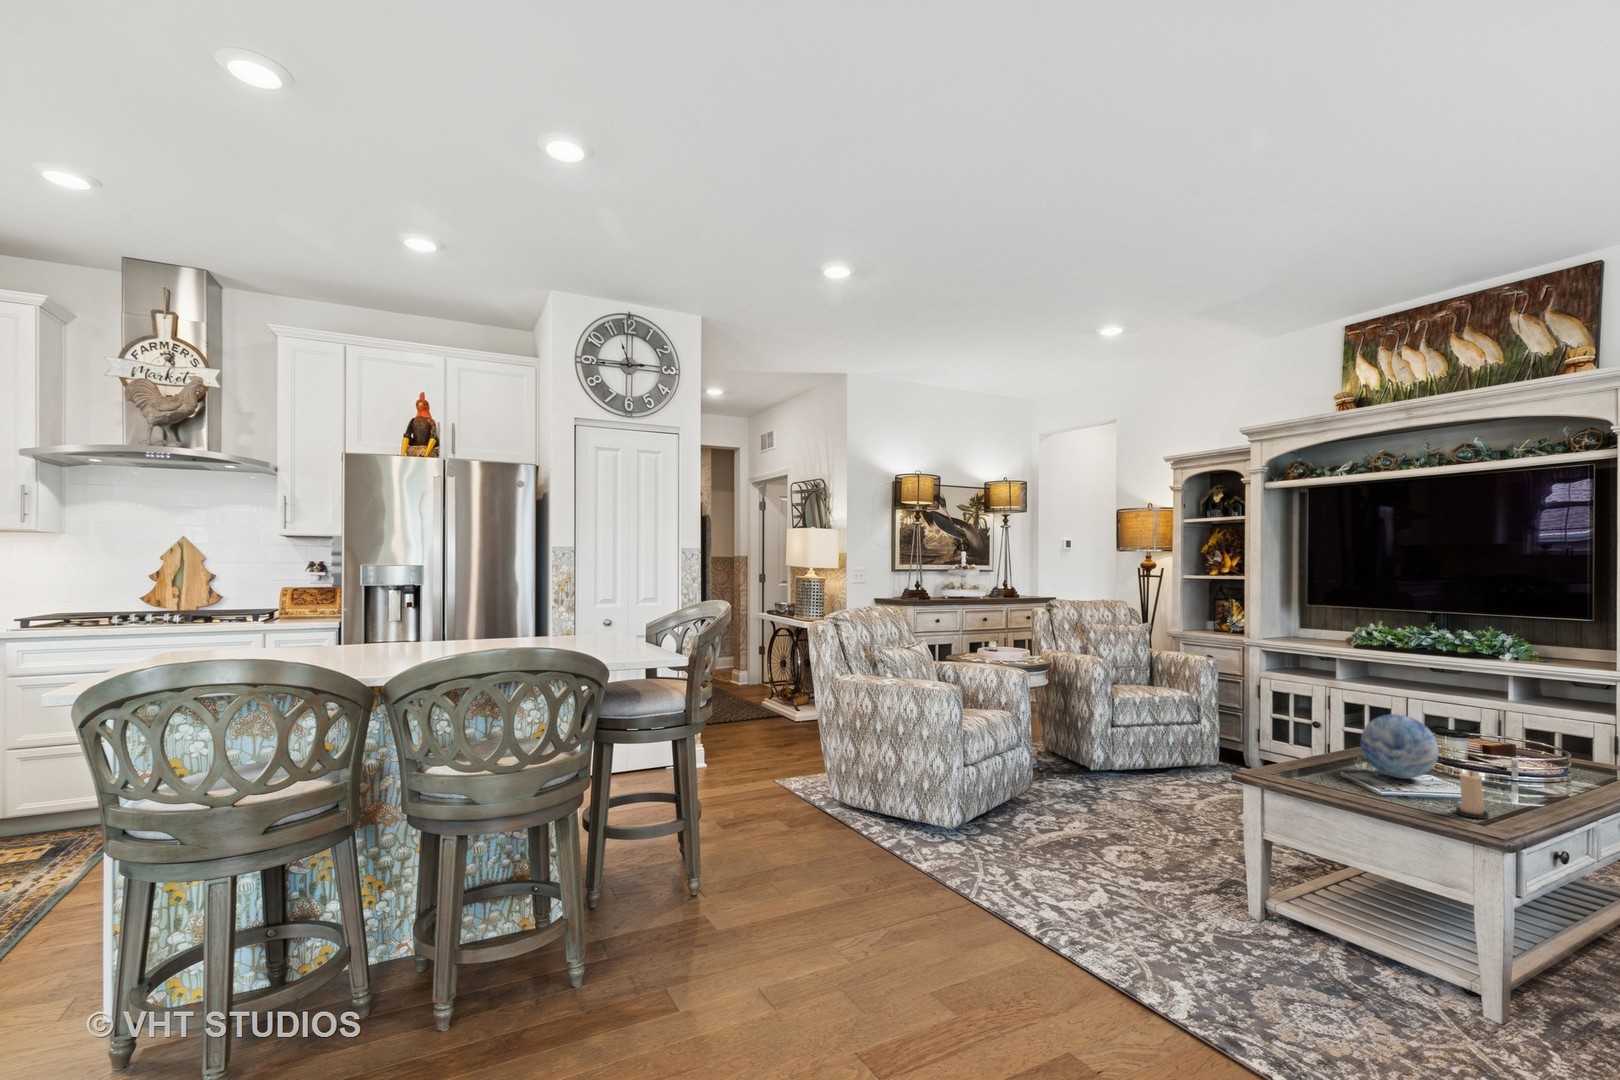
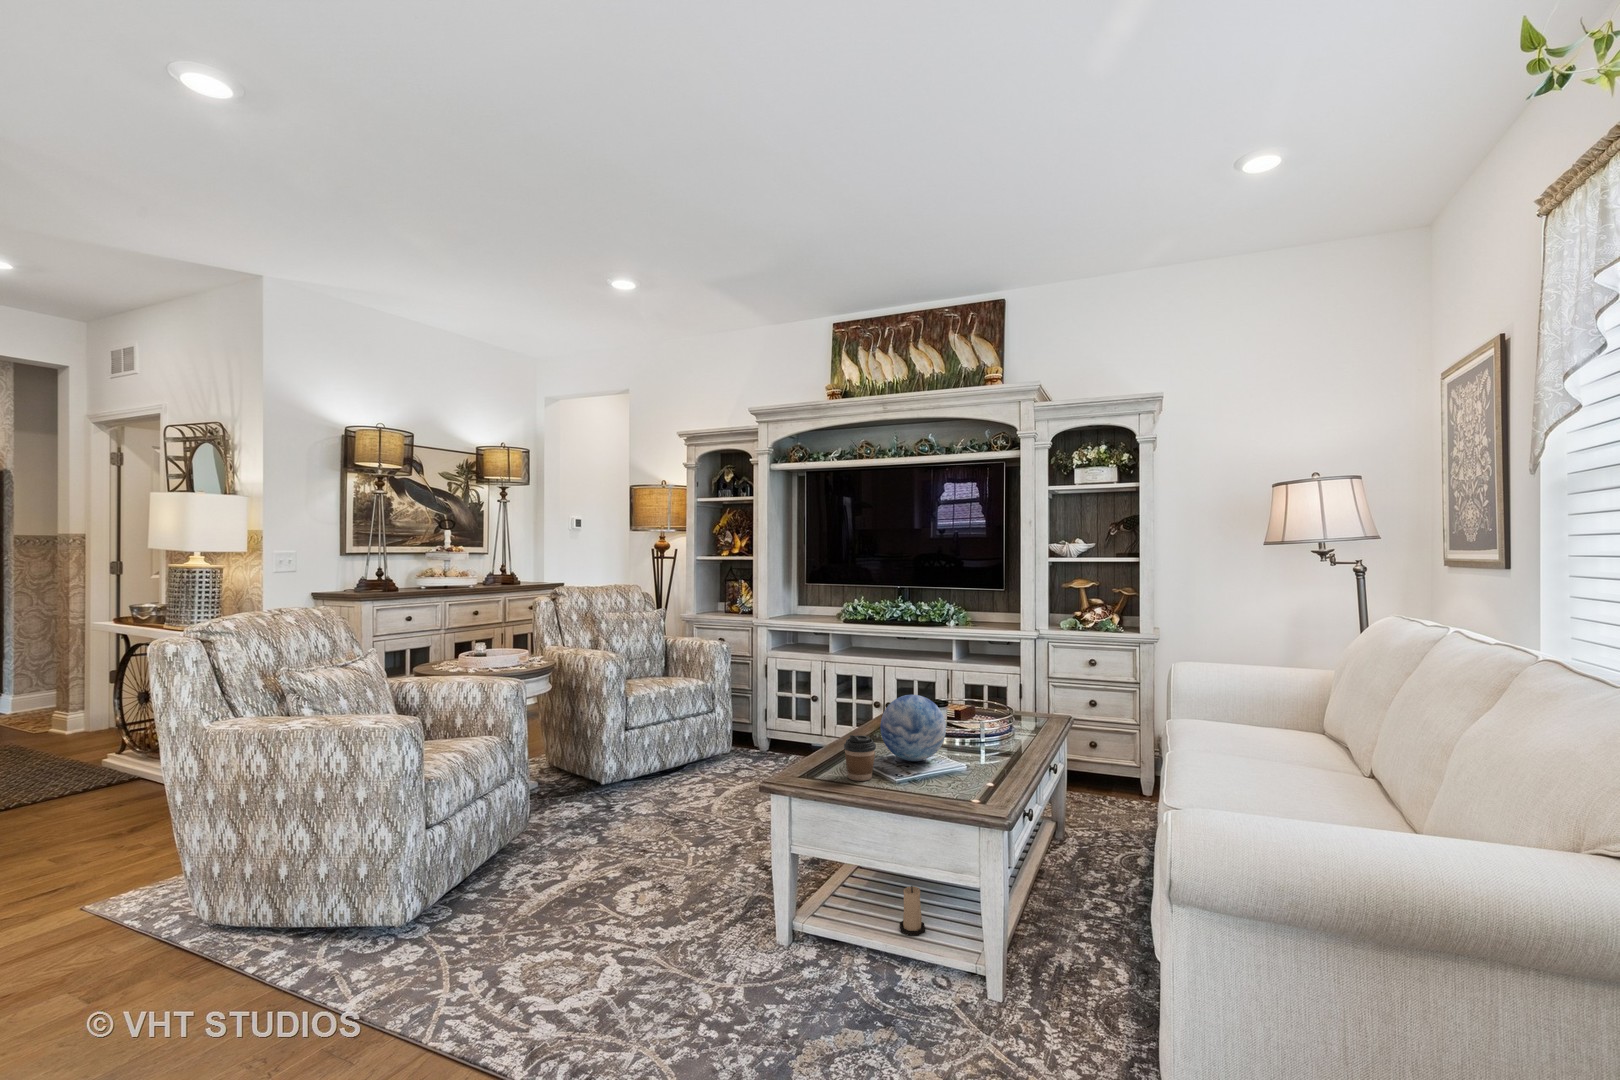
coffee cup: none [1314,741,1348,784] -> present [844,735,876,781]
candle: present [1456,772,1489,819] -> present [900,886,925,936]

